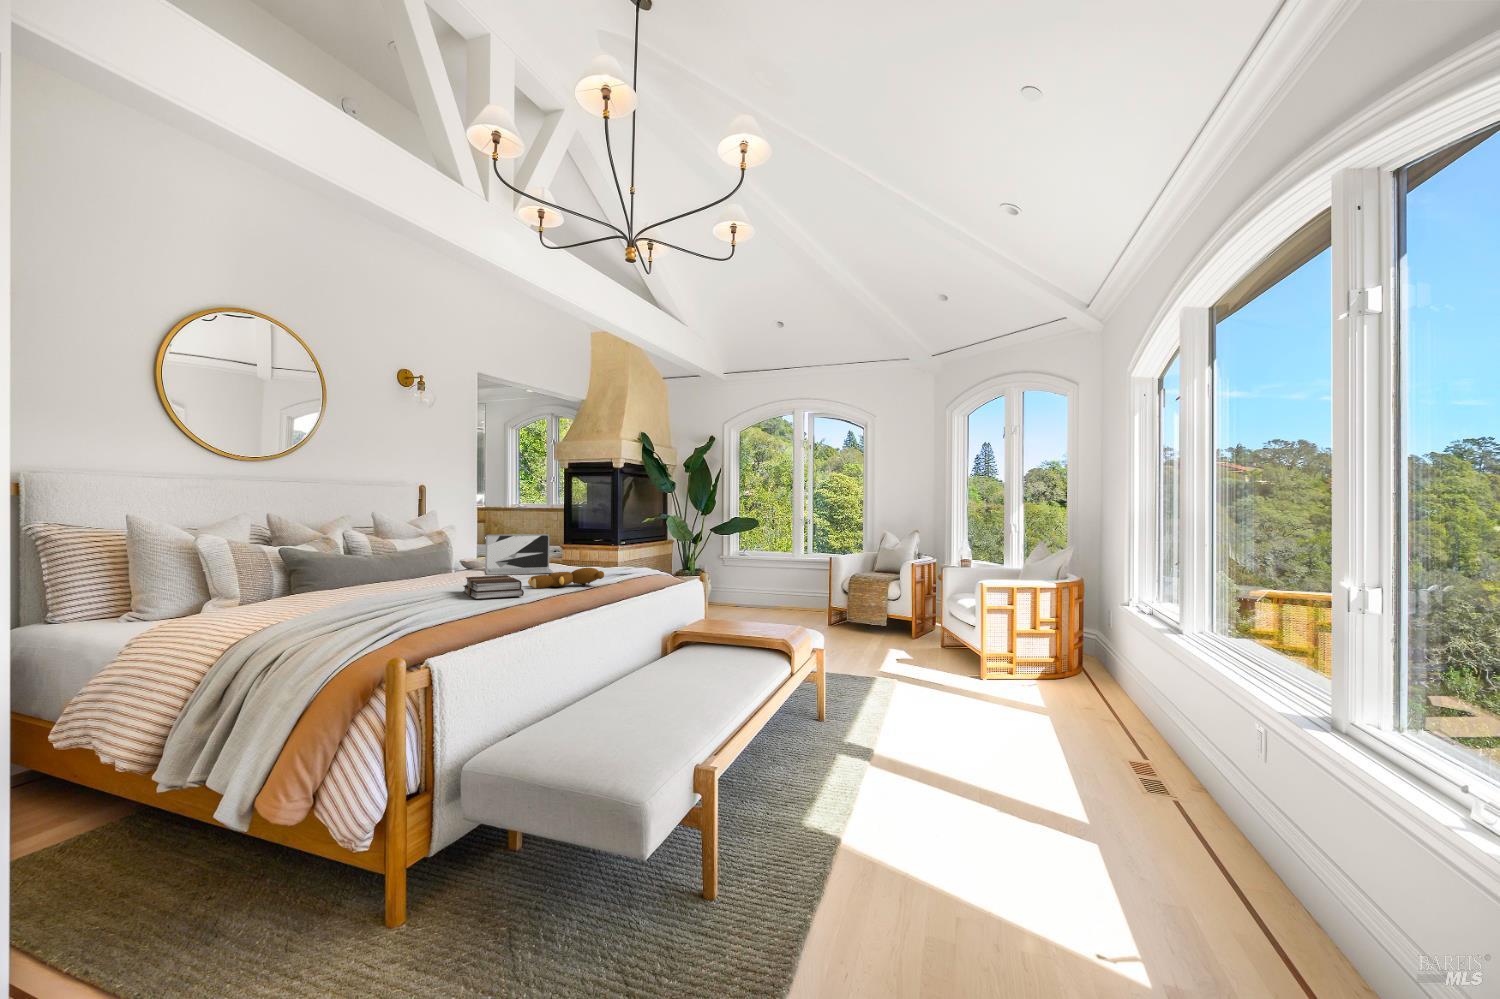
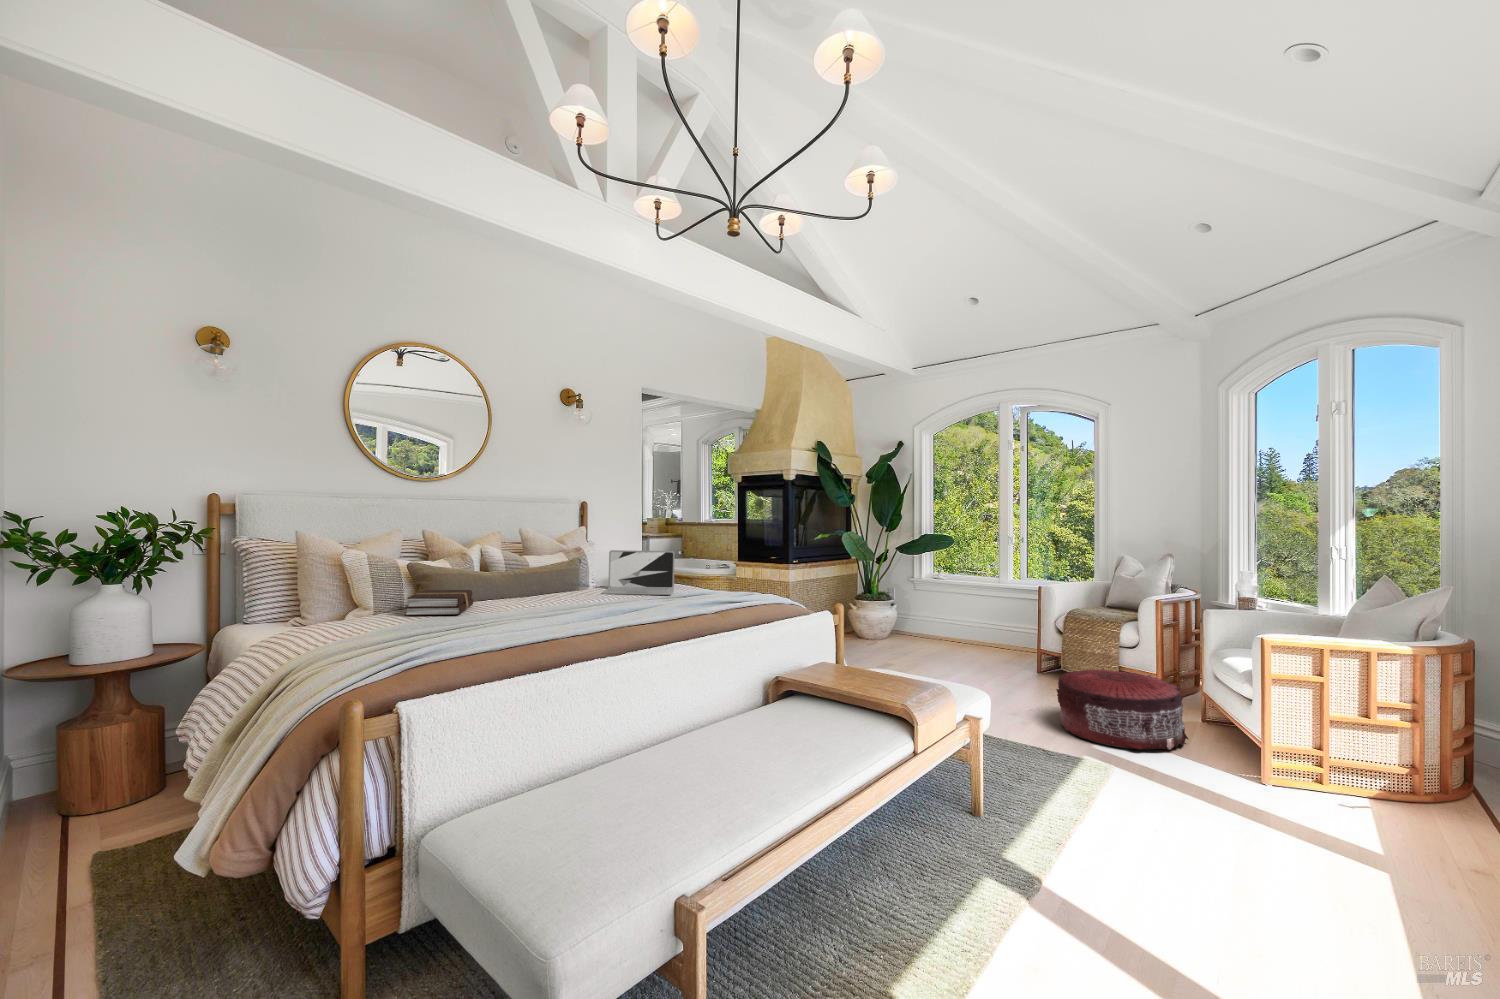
teddy bear: present [528,568,604,589] -> none [619,592,703,614]
book: present [463,575,524,599] -> present [405,590,473,616]
pouf: none [851,615,936,668] -> present [1056,668,1188,750]

